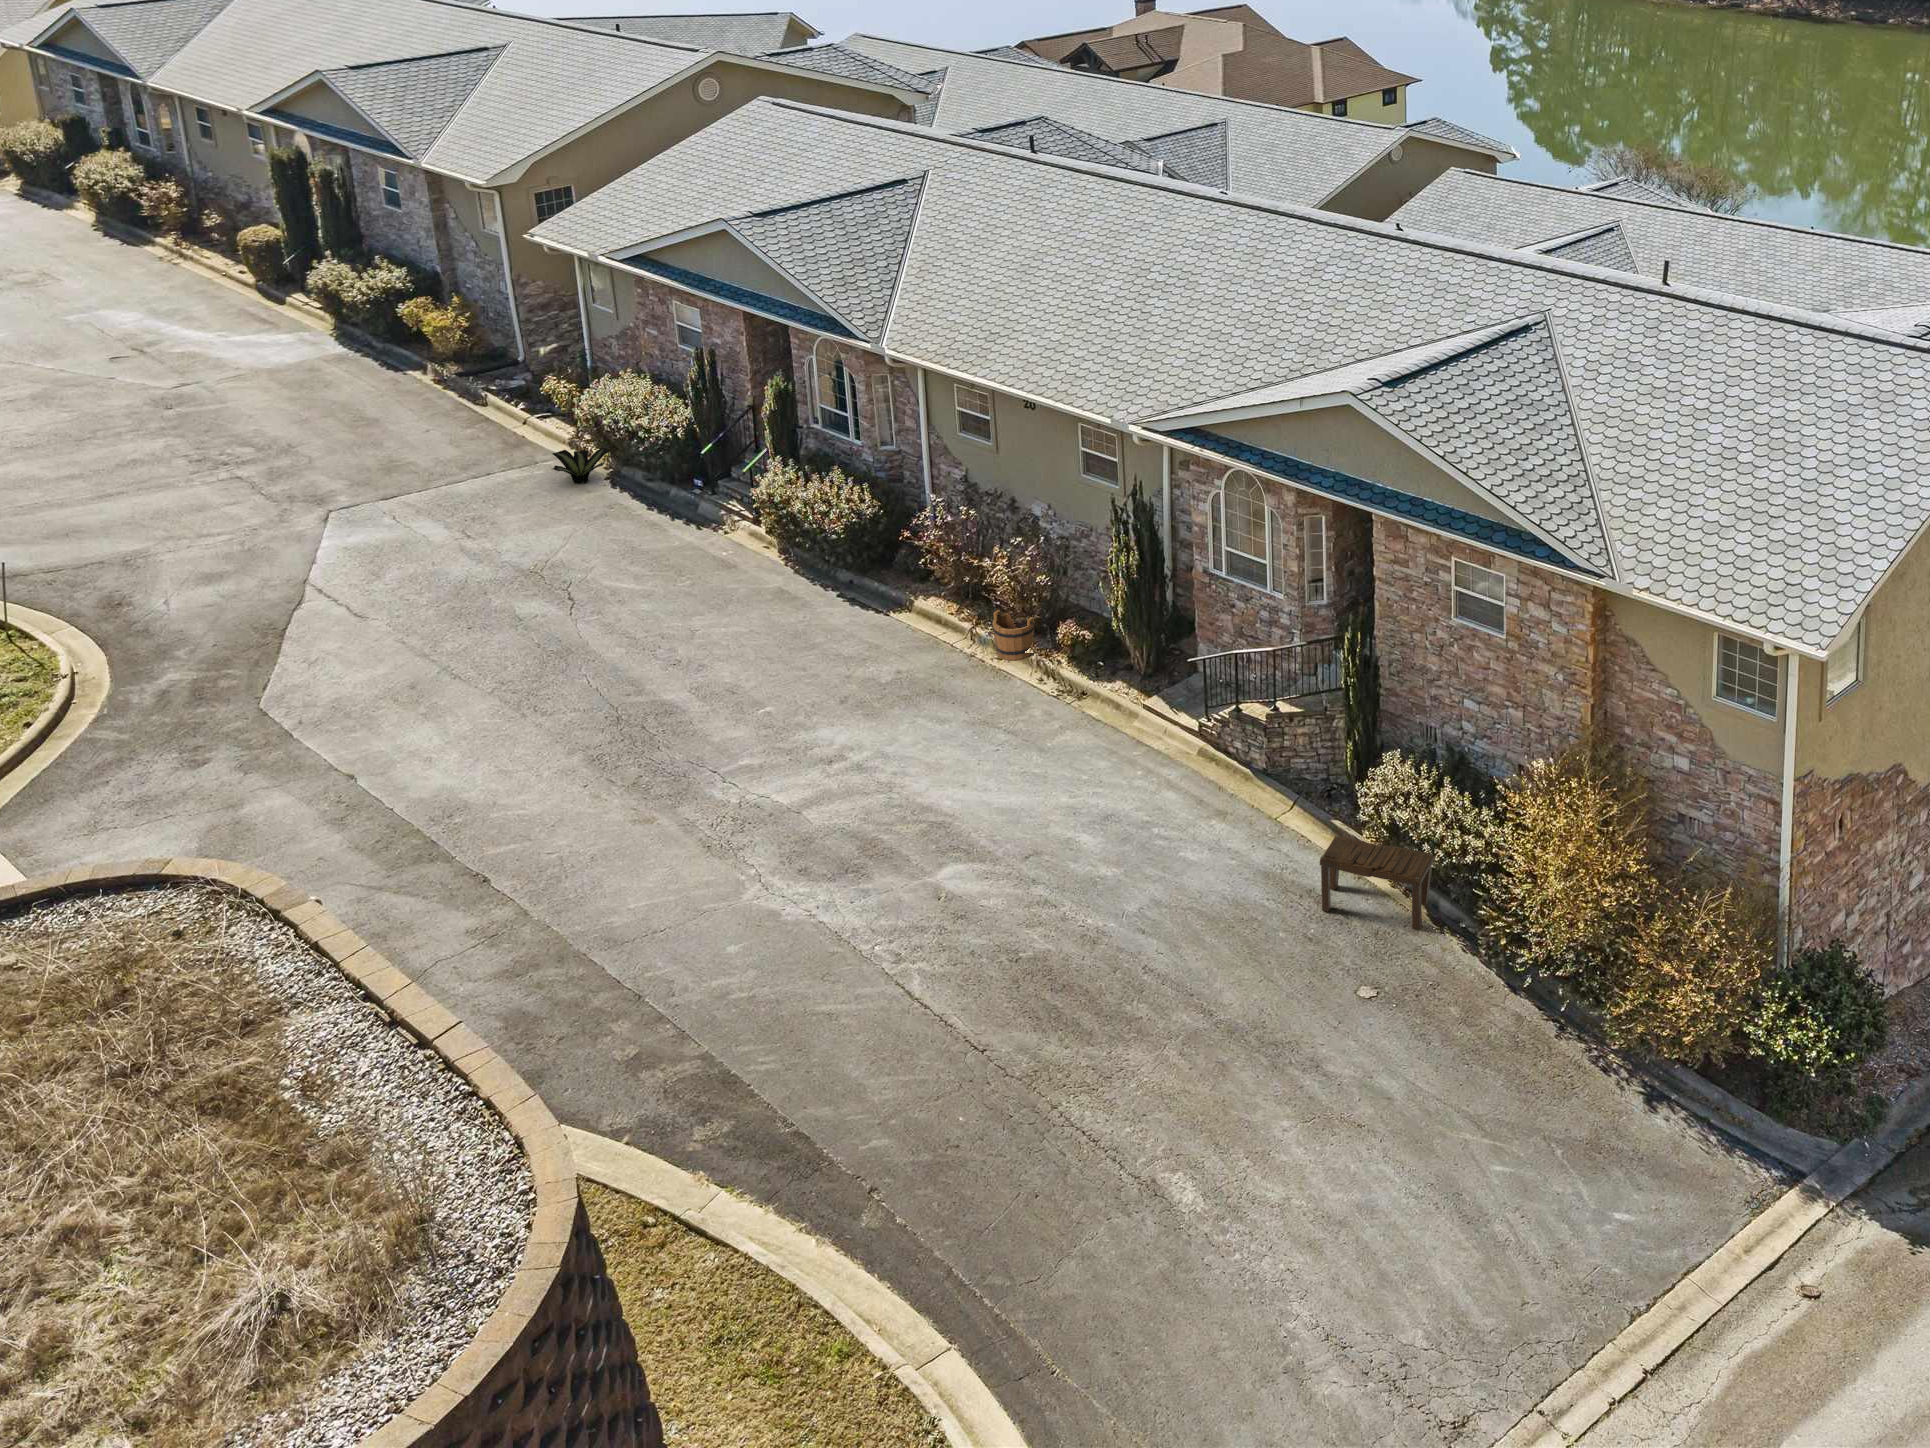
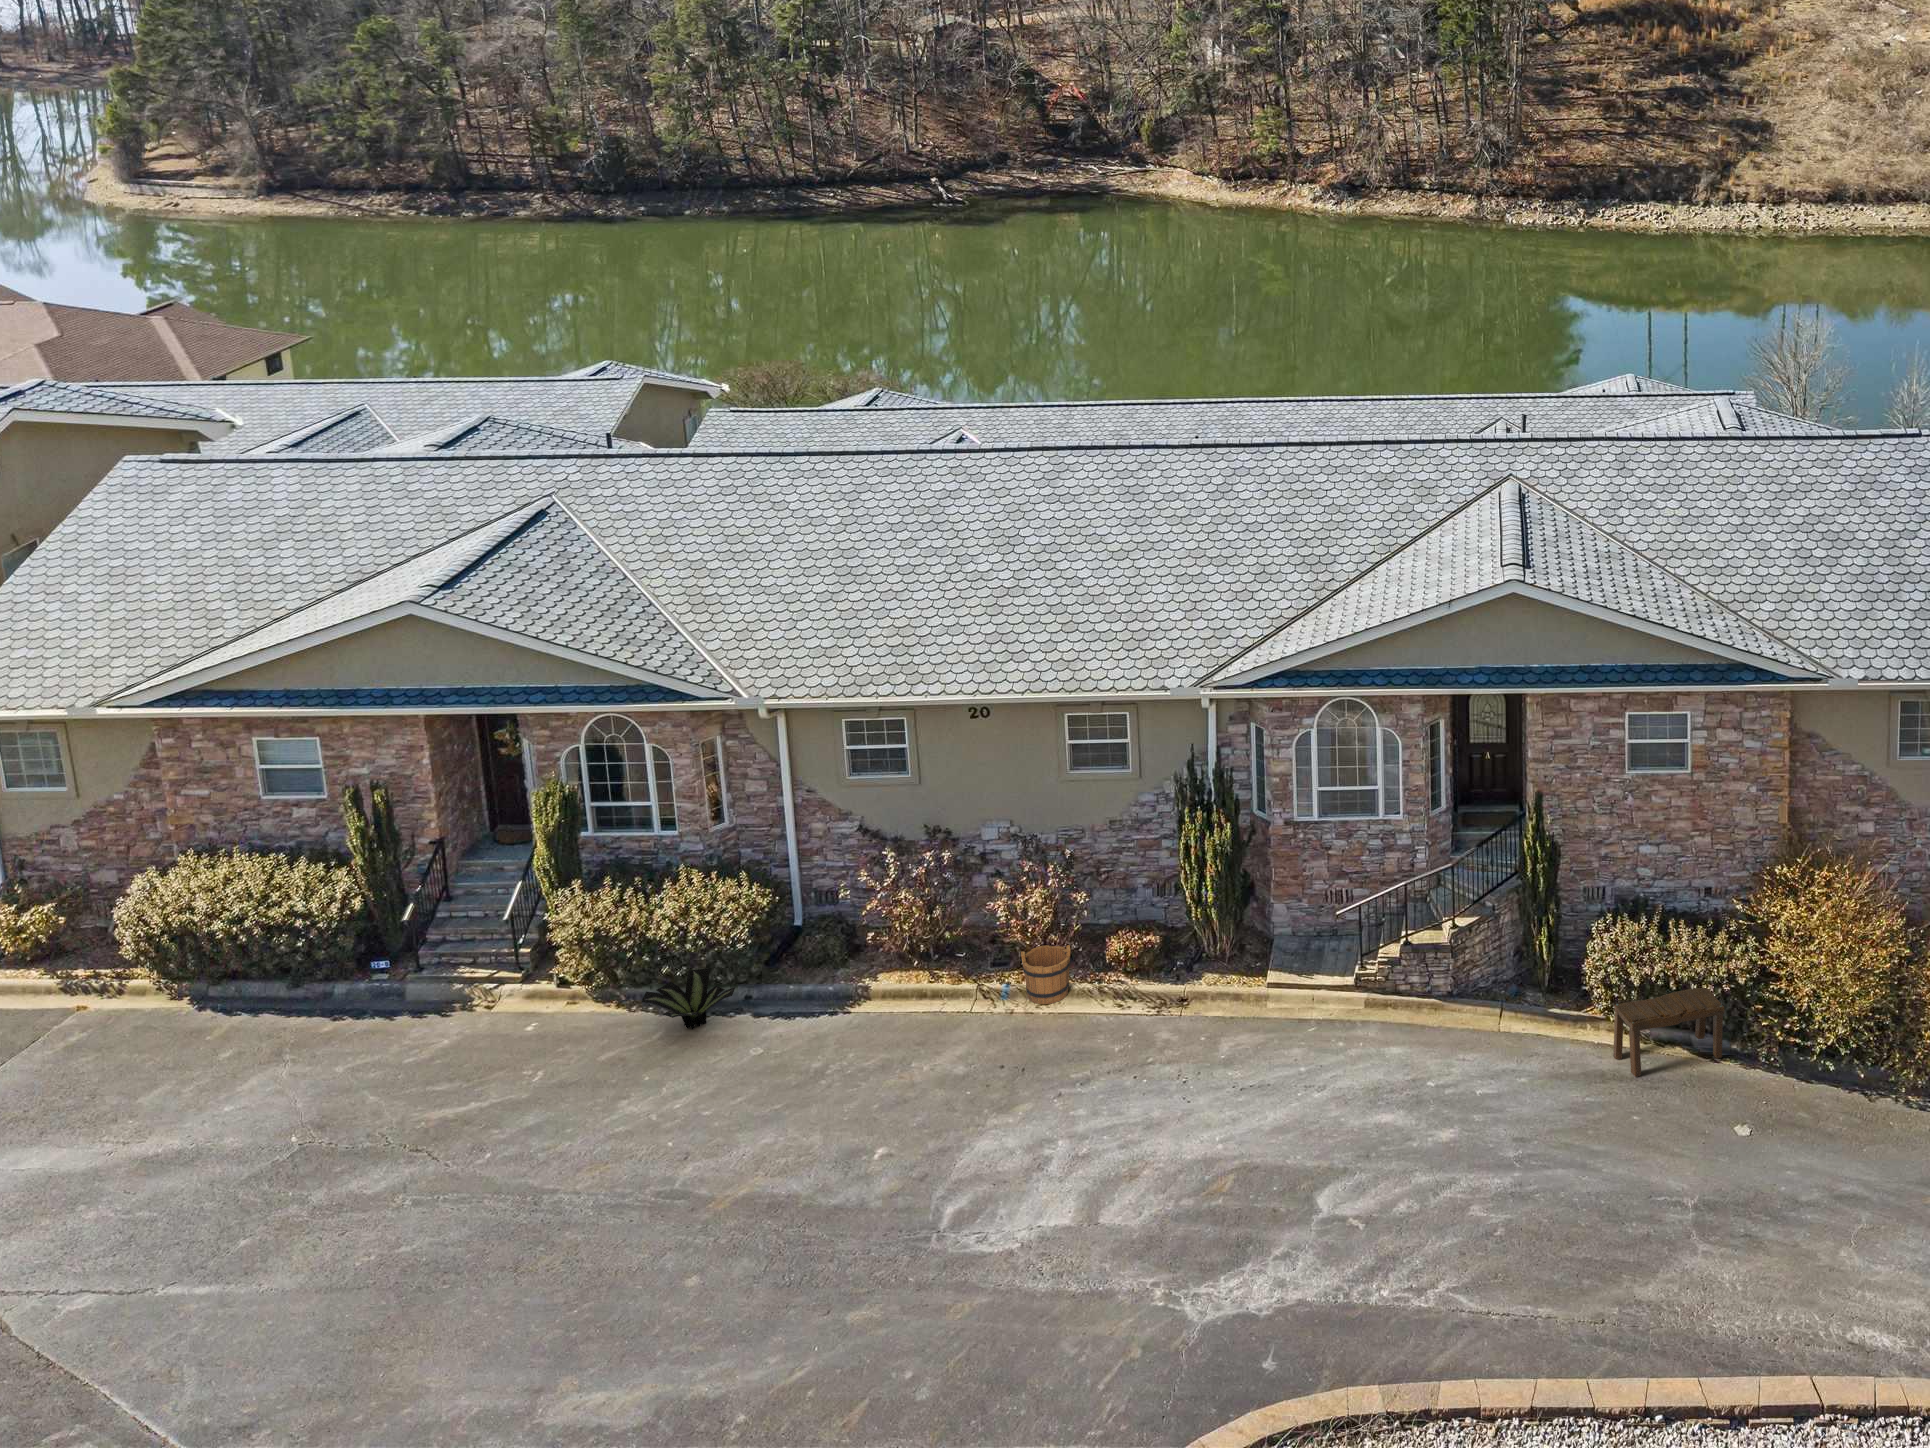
potted plant: present [552,447,609,484] -> present [642,968,735,1030]

